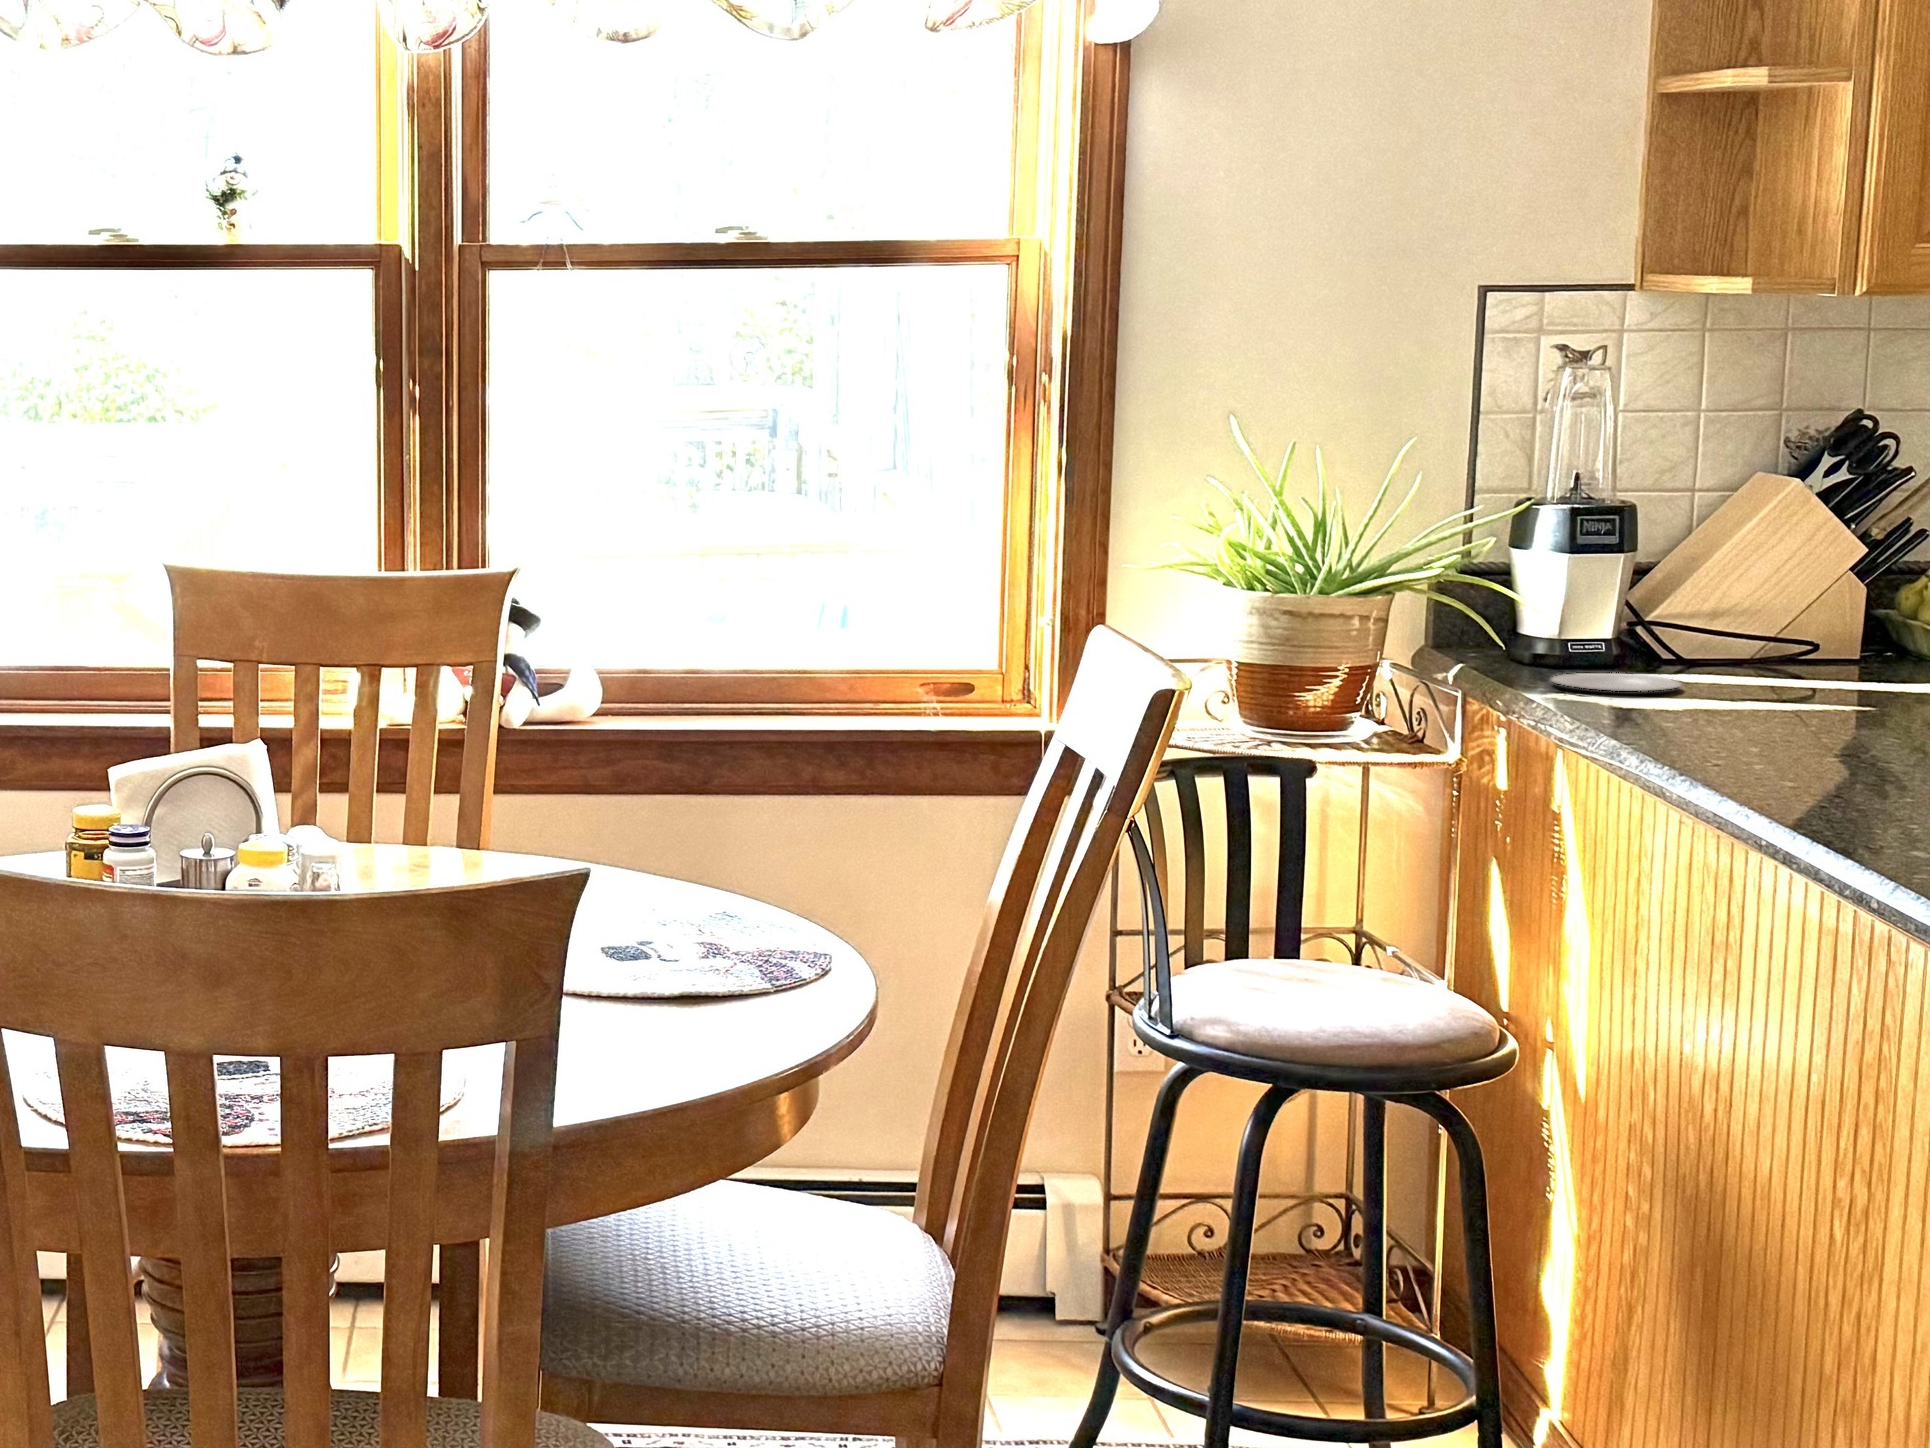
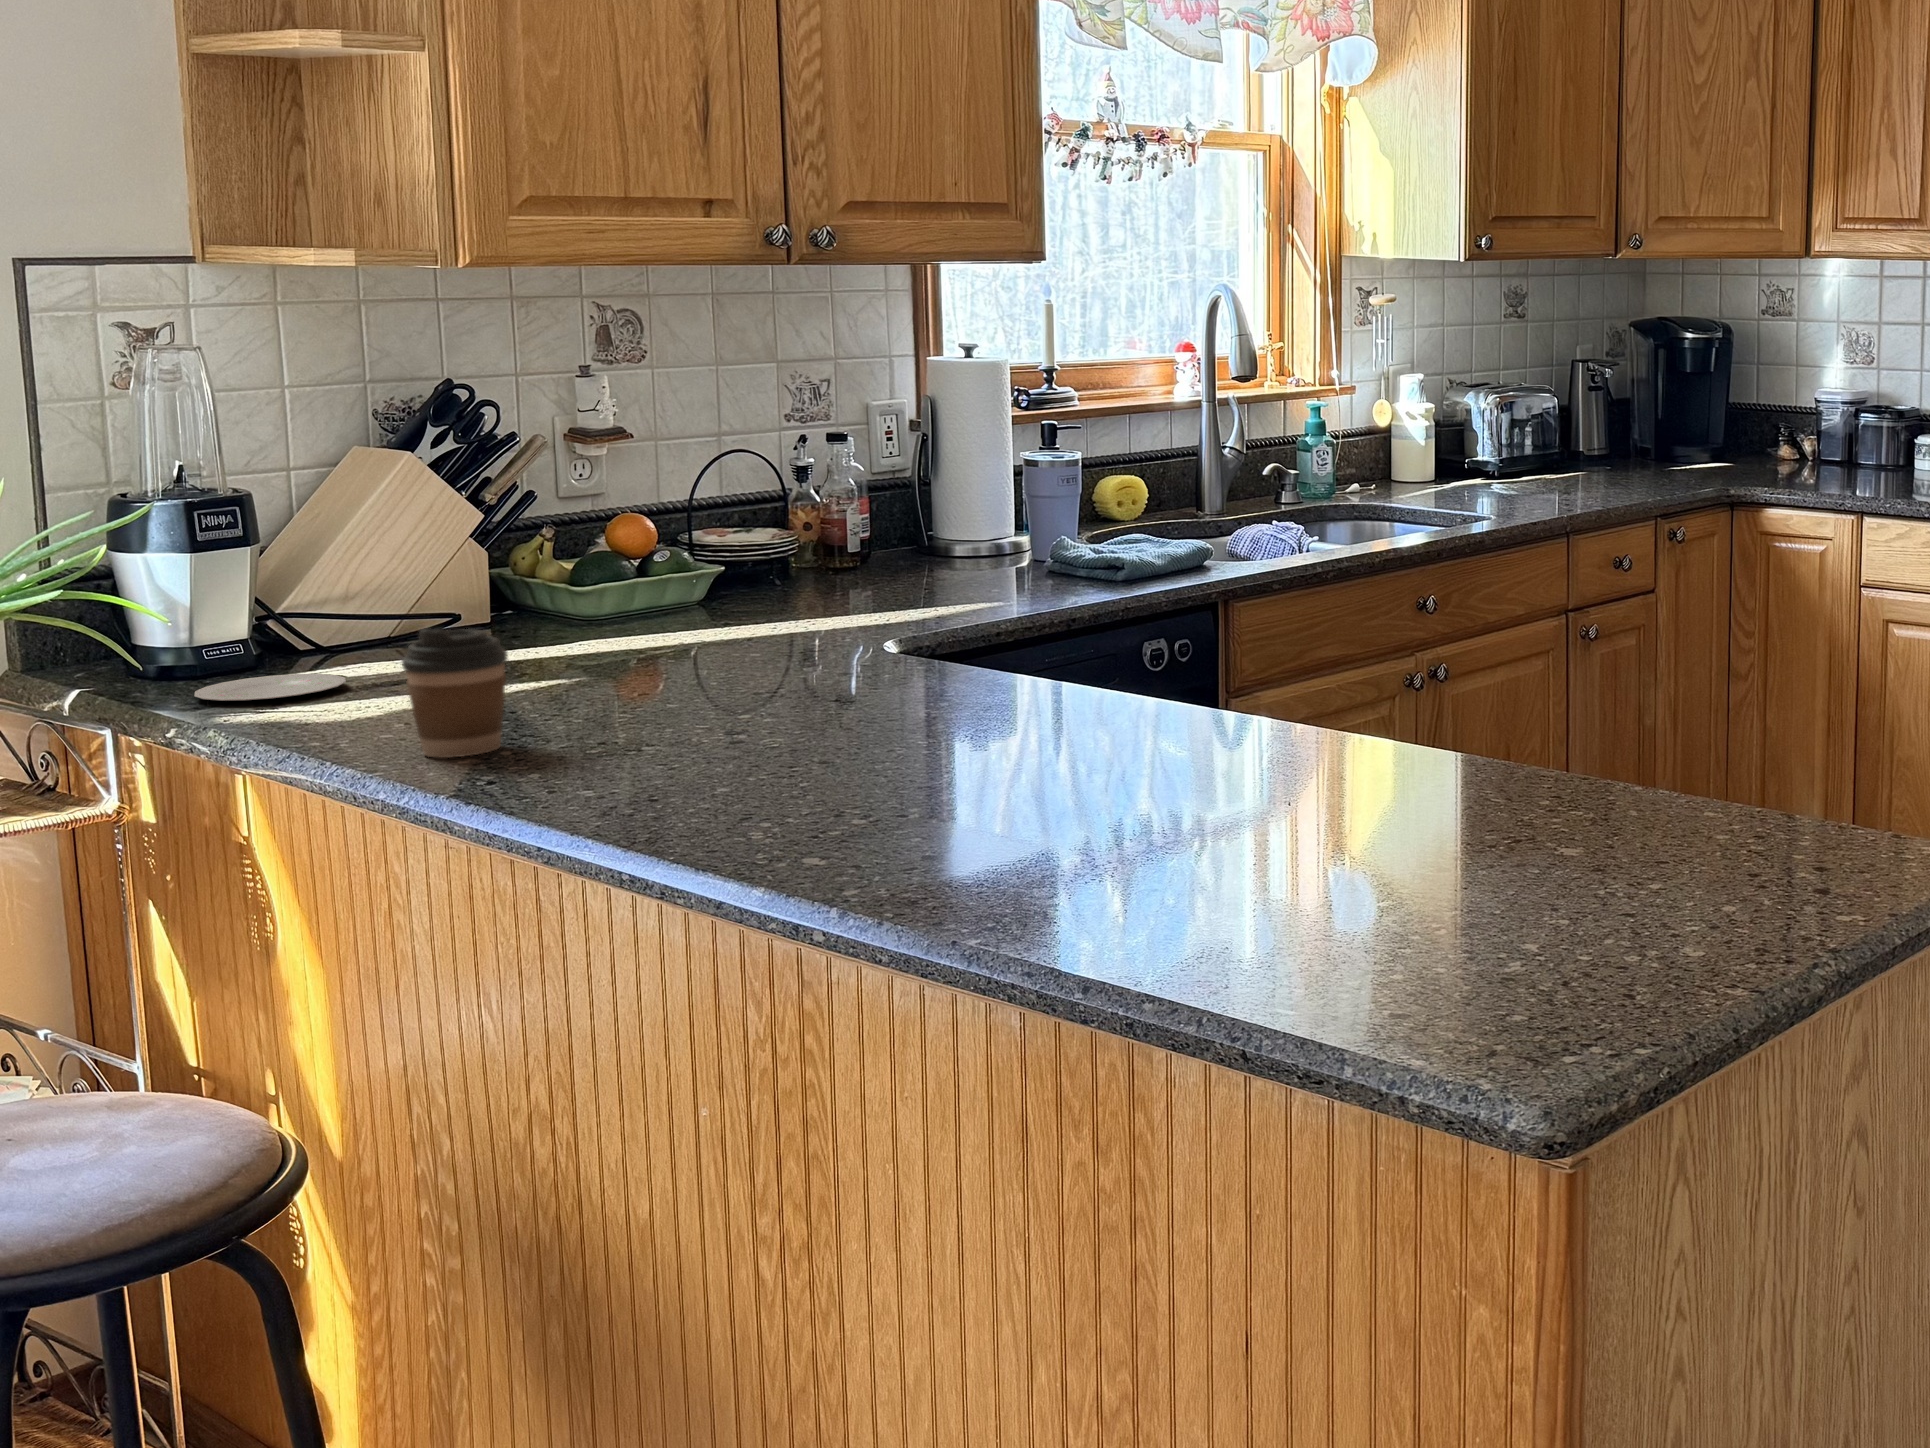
coffee cup: none [1697,635,1795,756] -> present [402,629,507,758]

